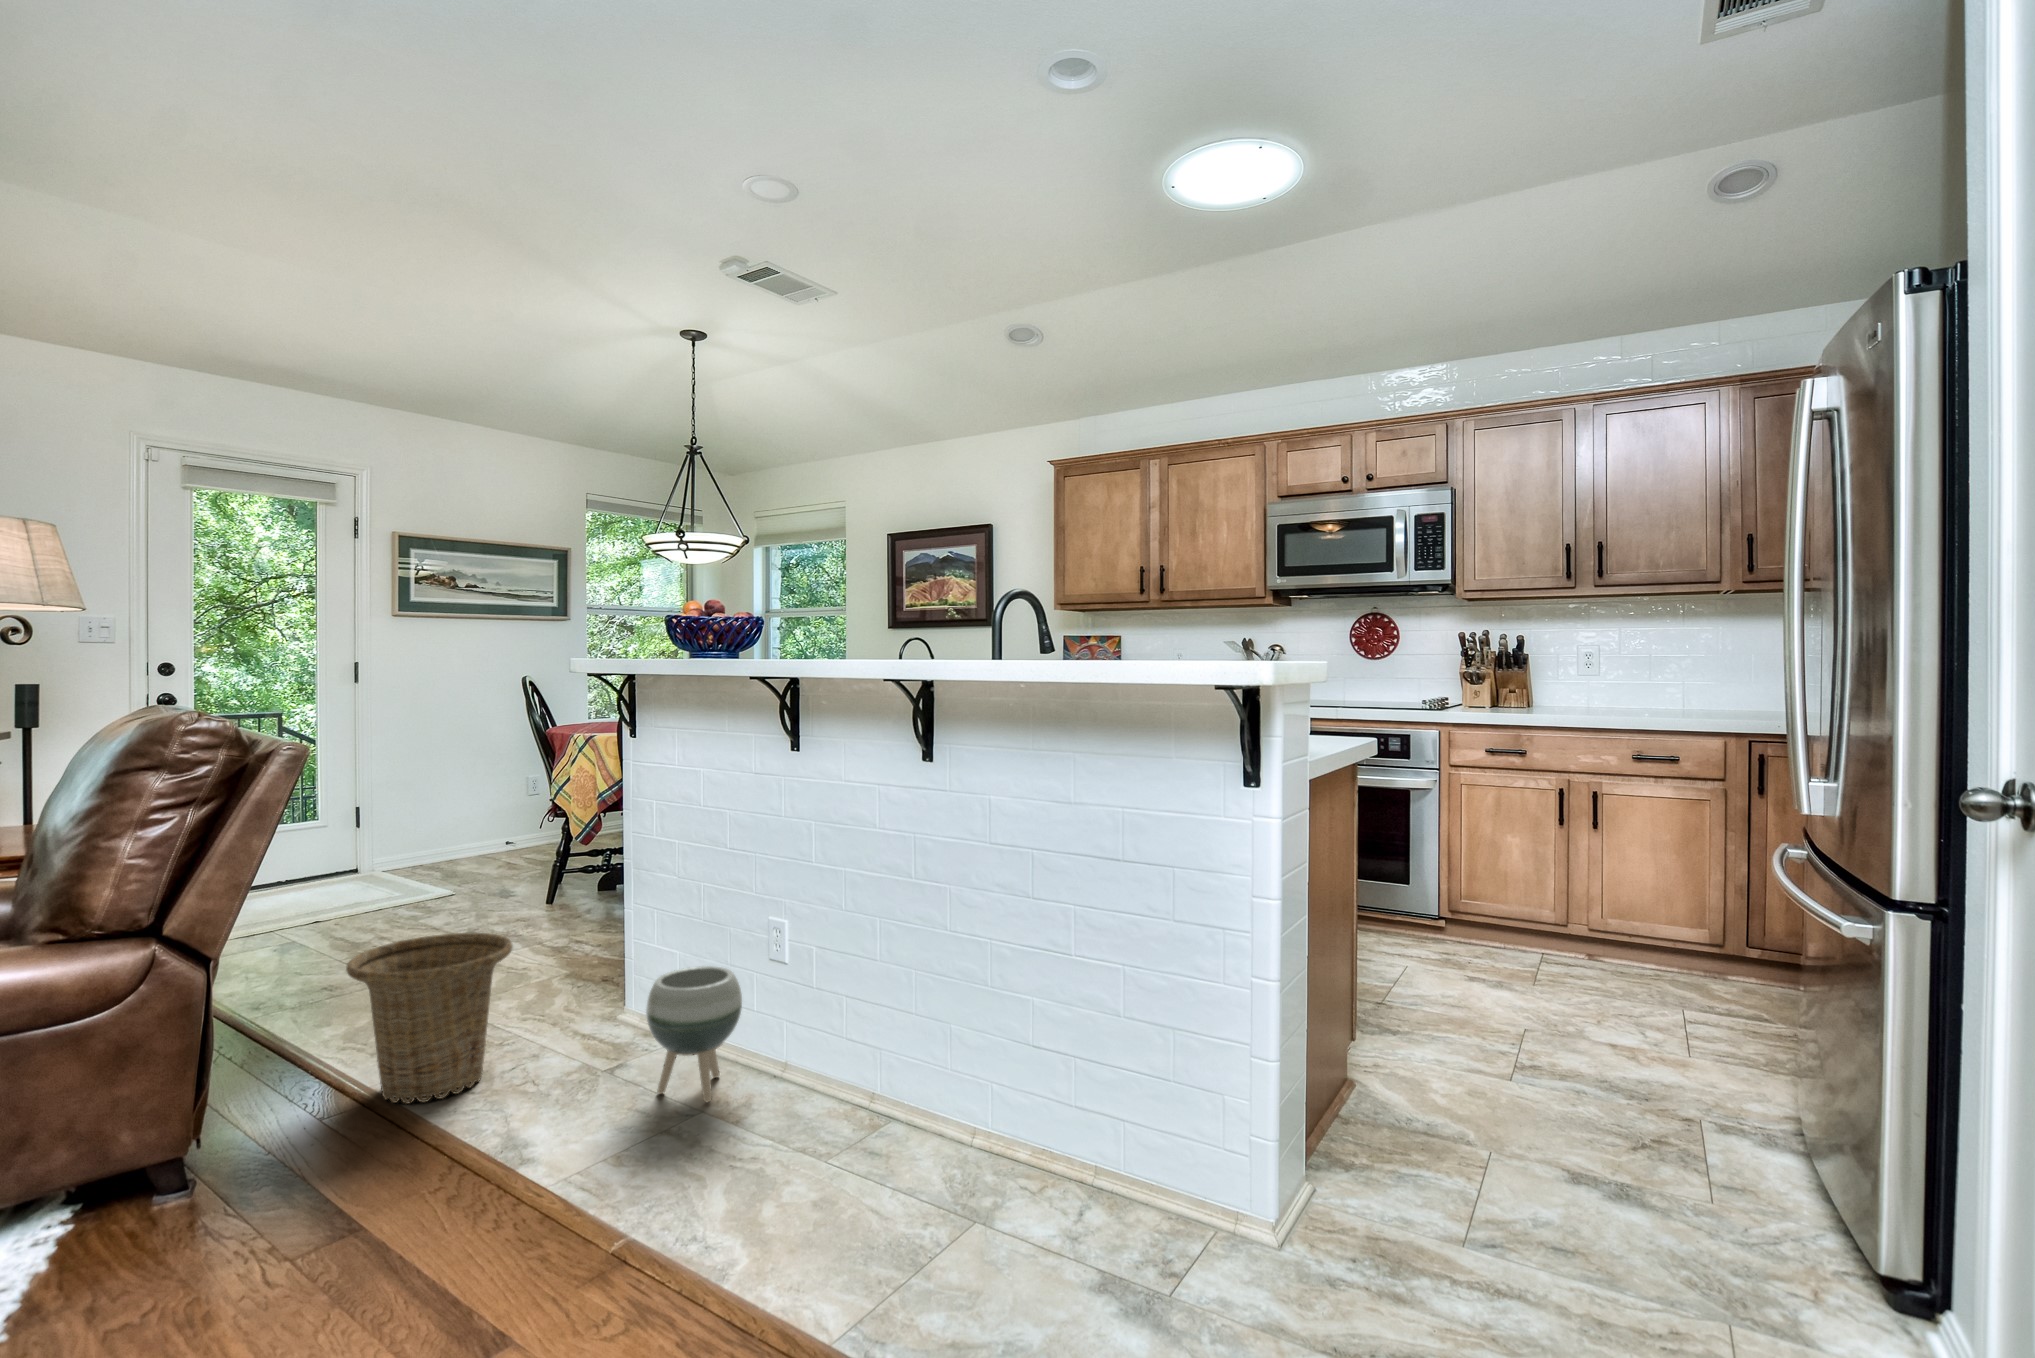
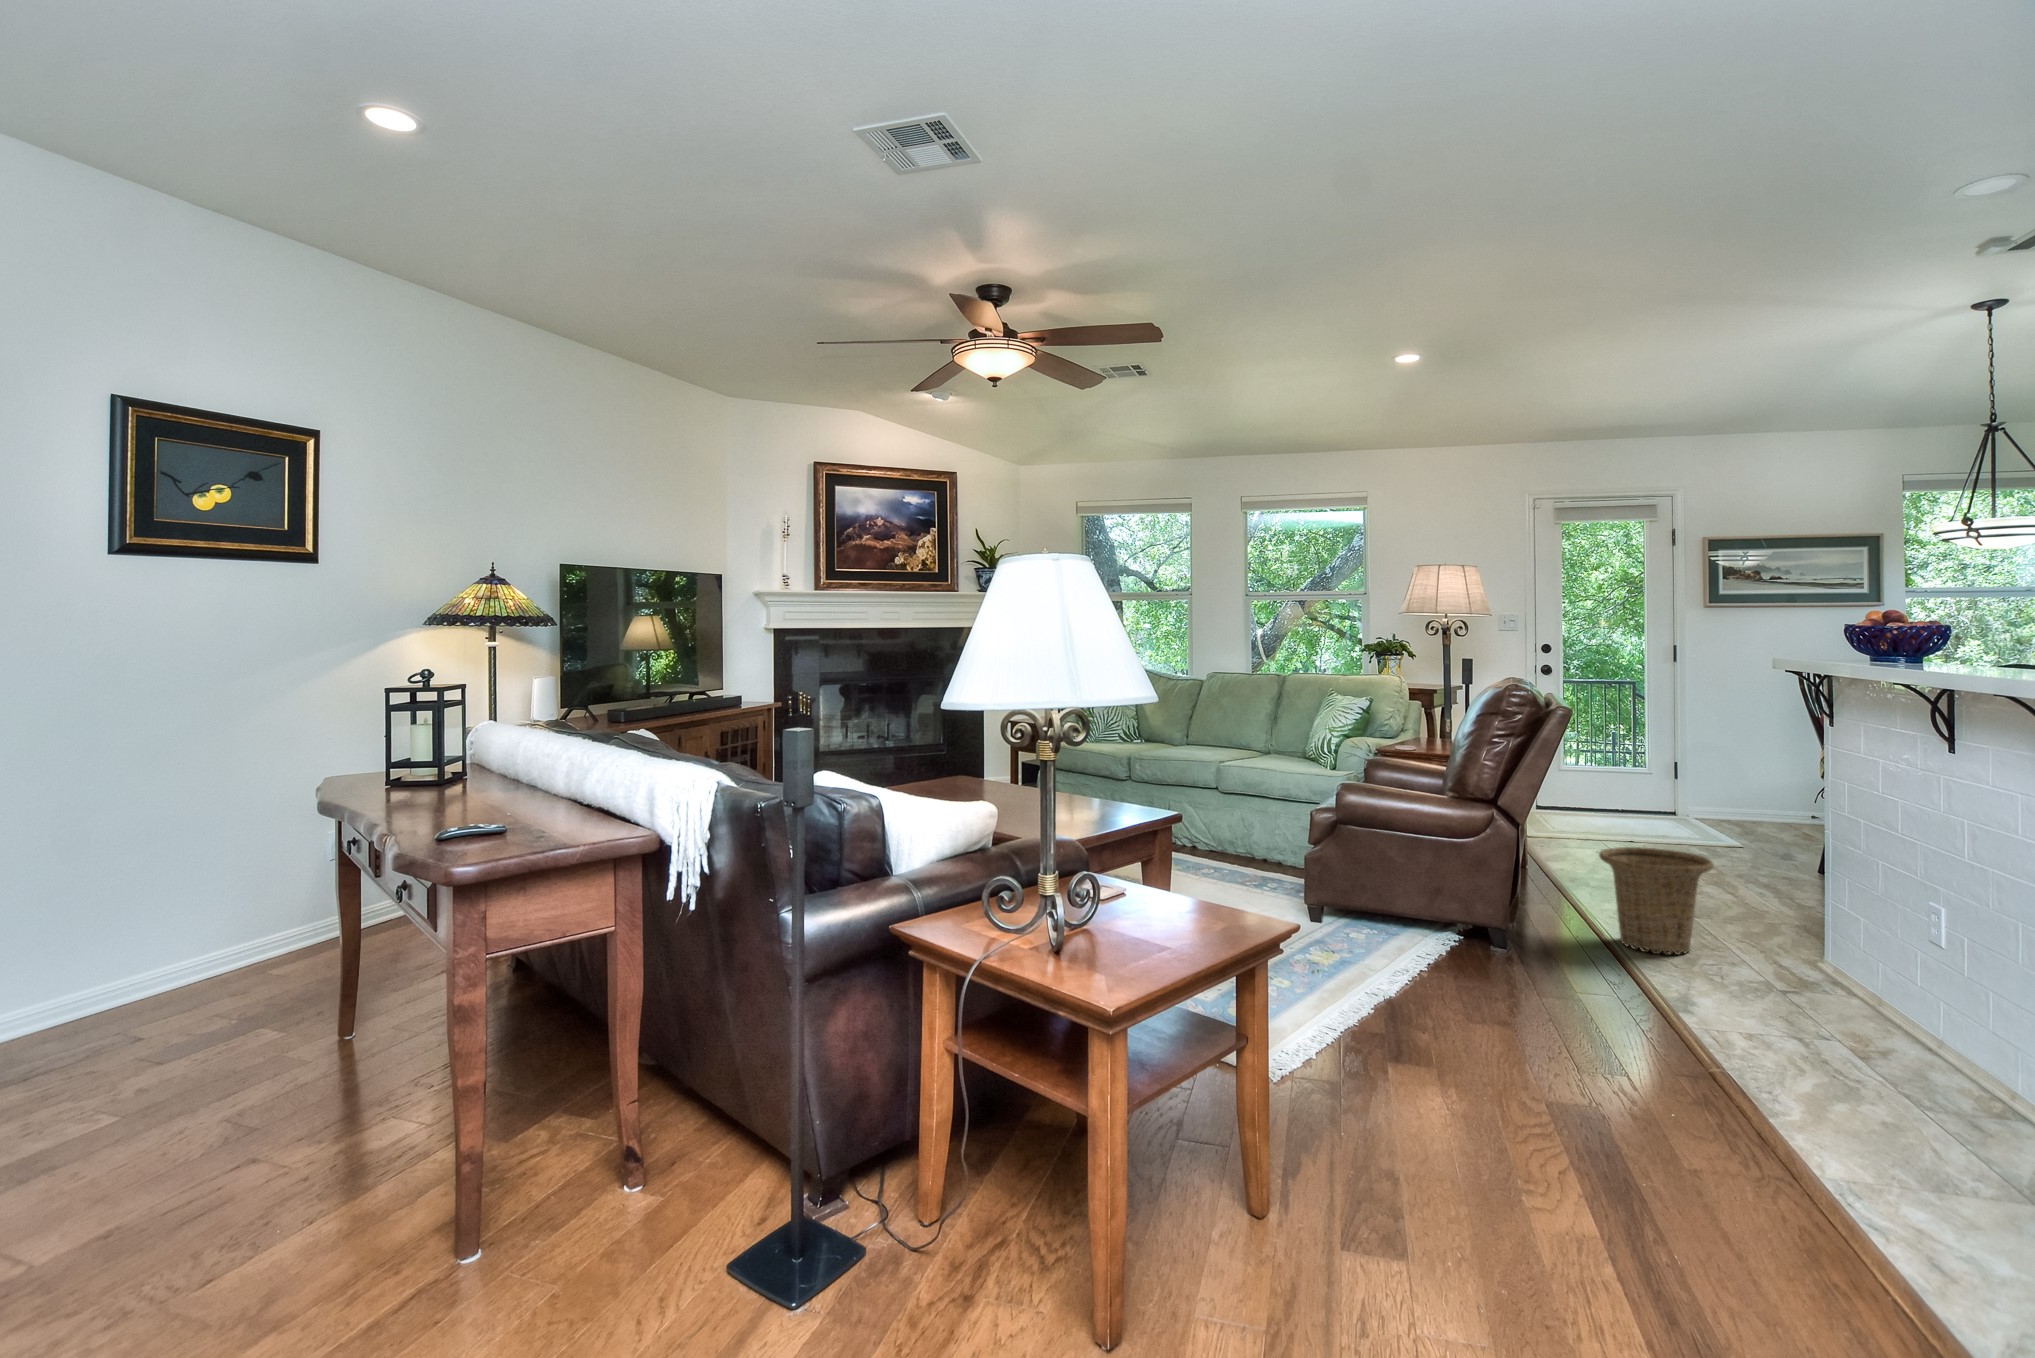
planter: present [646,966,742,1102] -> none [1803,912,1899,1020]

